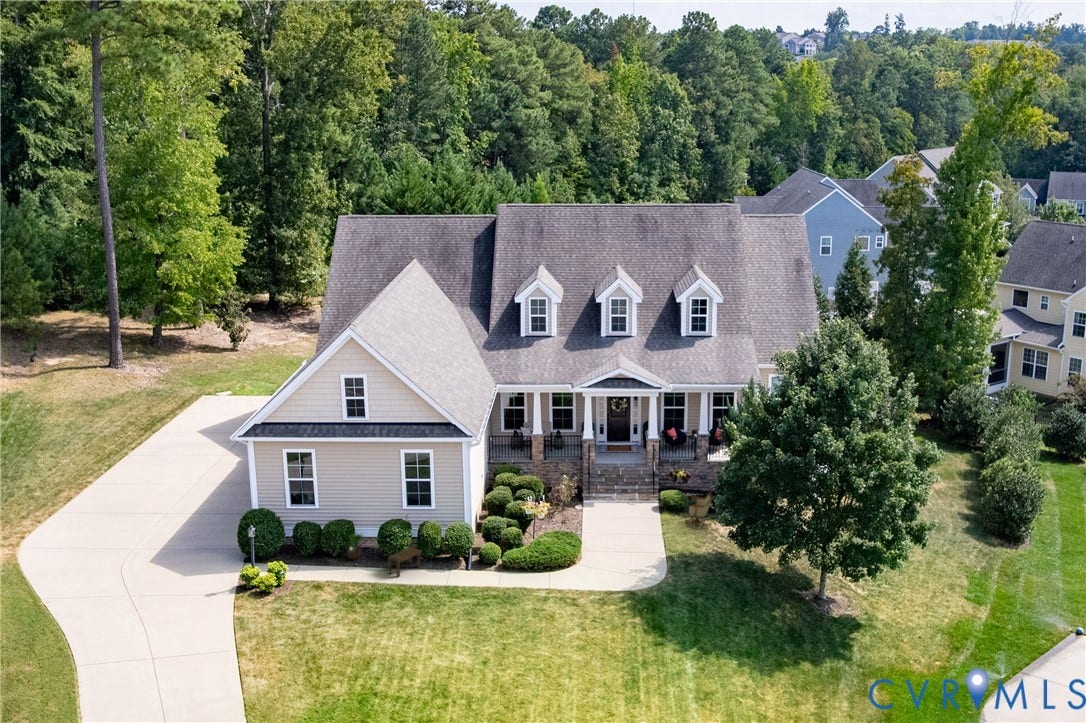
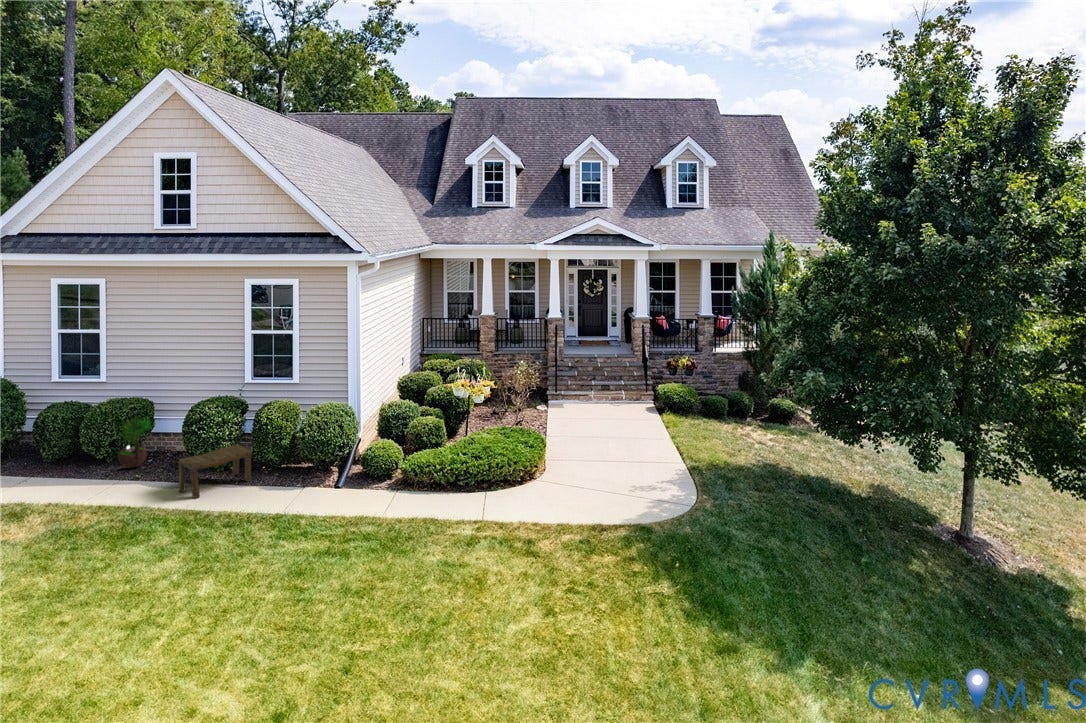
chair: present [686,492,713,529] -> none [693,384,735,436]

